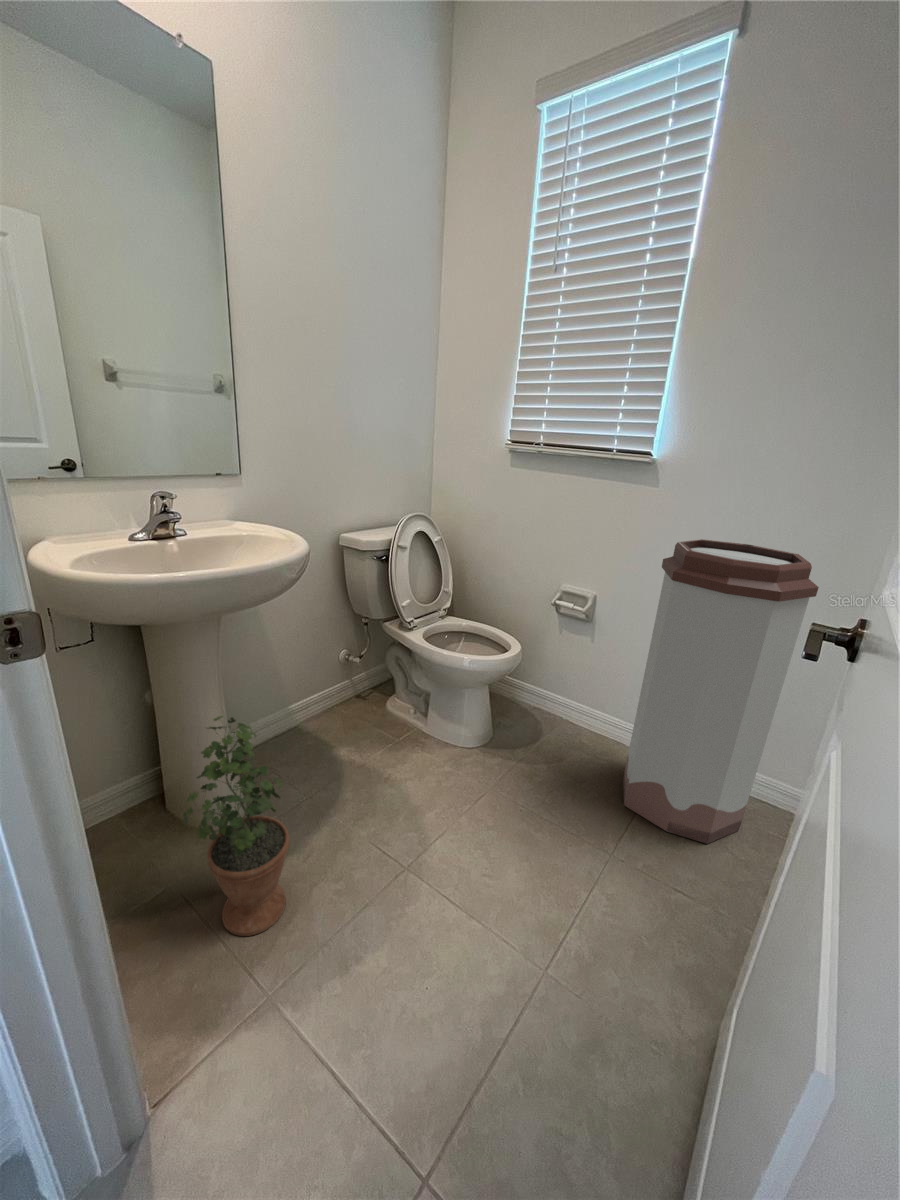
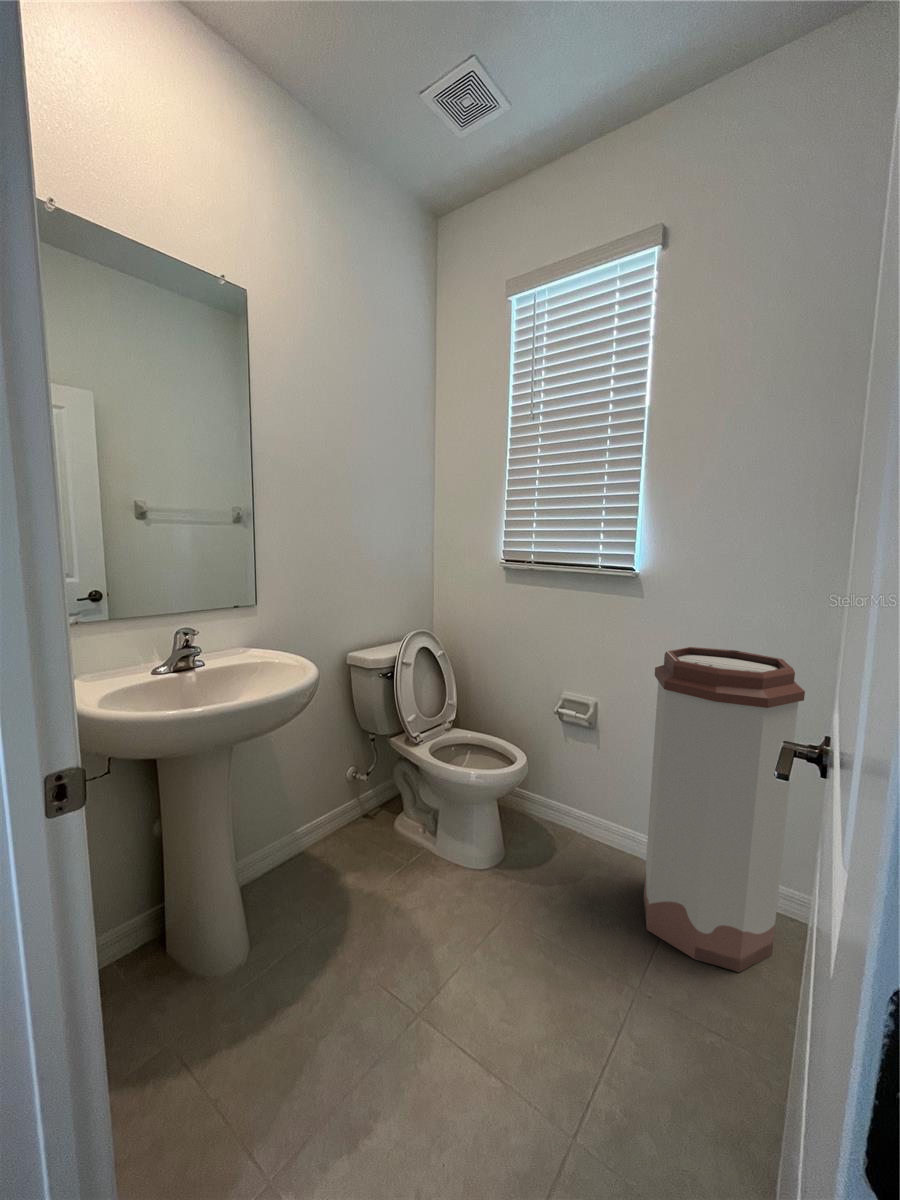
potted plant: present [183,716,289,936] -> none [189,848,293,1103]

